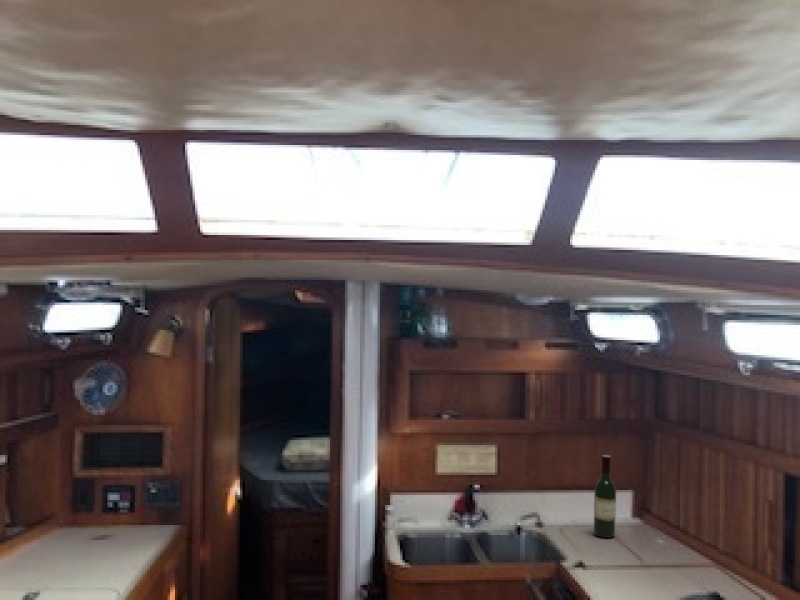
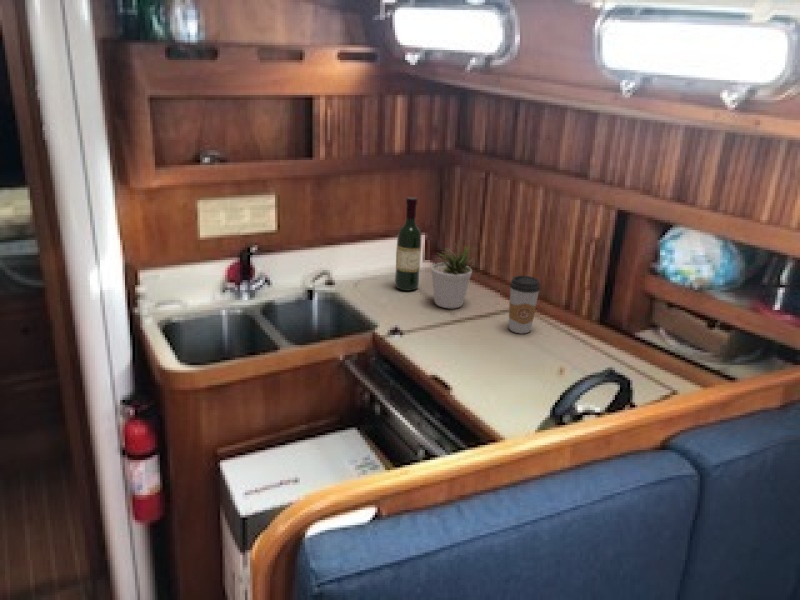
potted plant: none [618,497,658,556] -> present [431,246,472,308]
coffee cup: none [679,528,707,583] -> present [509,276,540,333]

